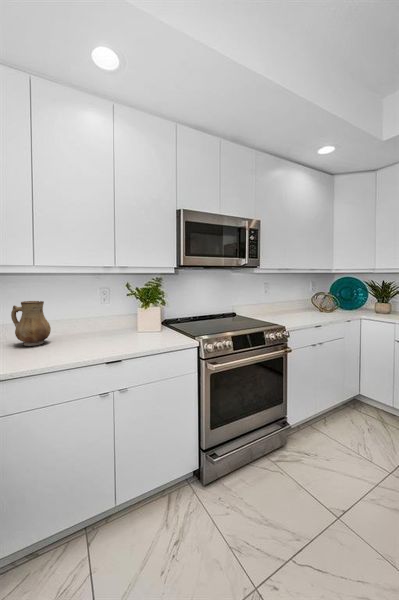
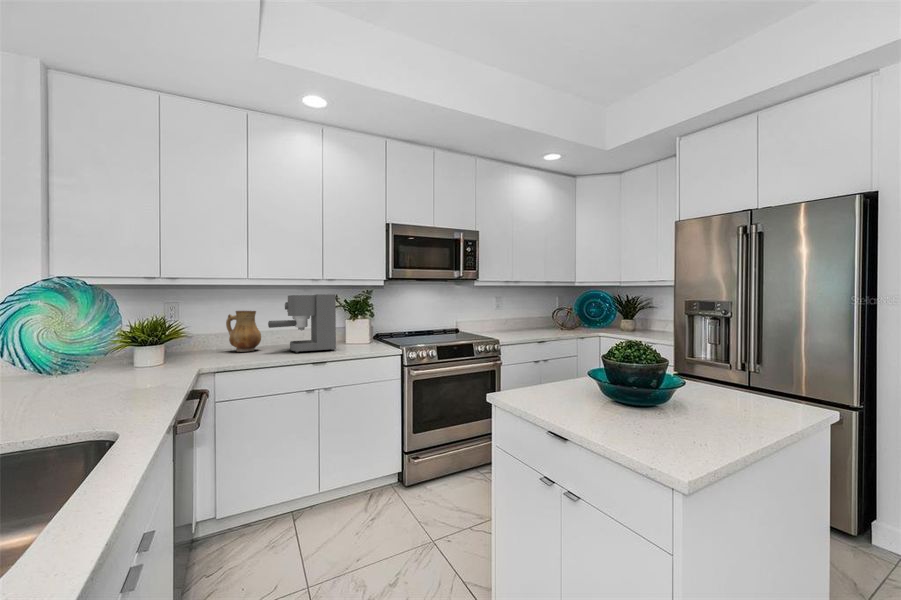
coffee maker: none [57,284,131,348] -> present [268,294,336,353]

